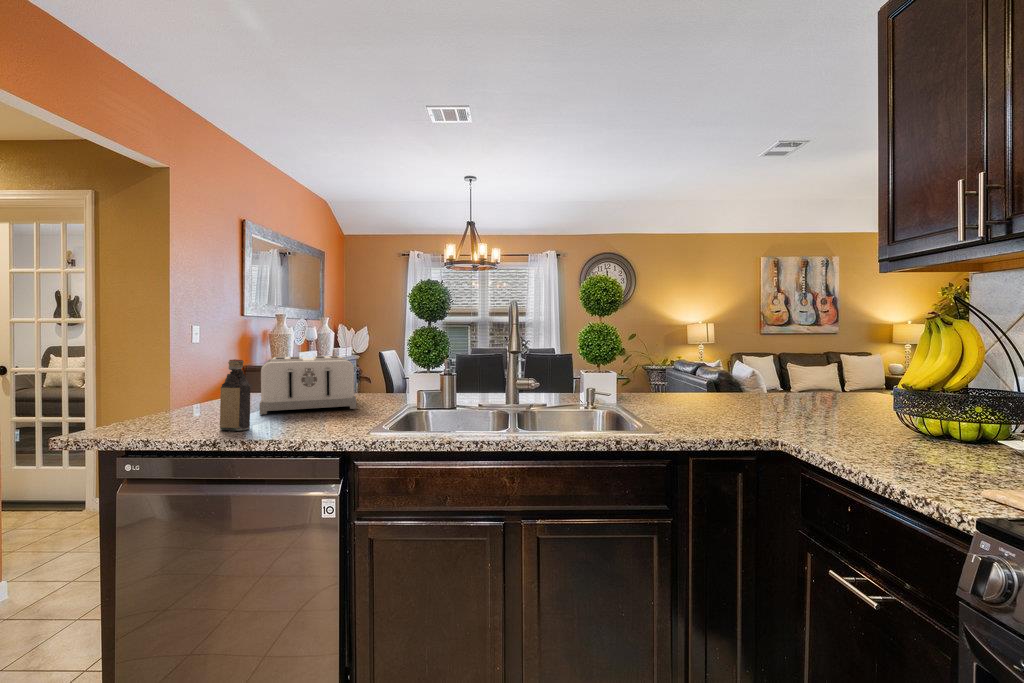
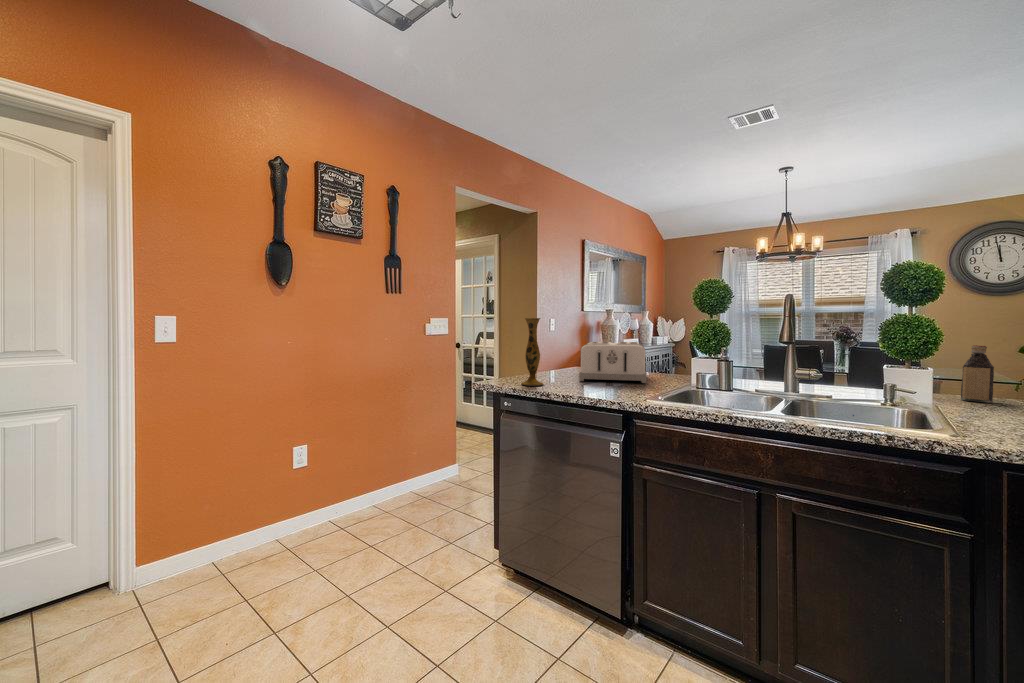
vase: none [158,323,202,431] -> present [521,318,543,385]
bottle: present [220,359,250,431] -> present [961,345,994,403]

